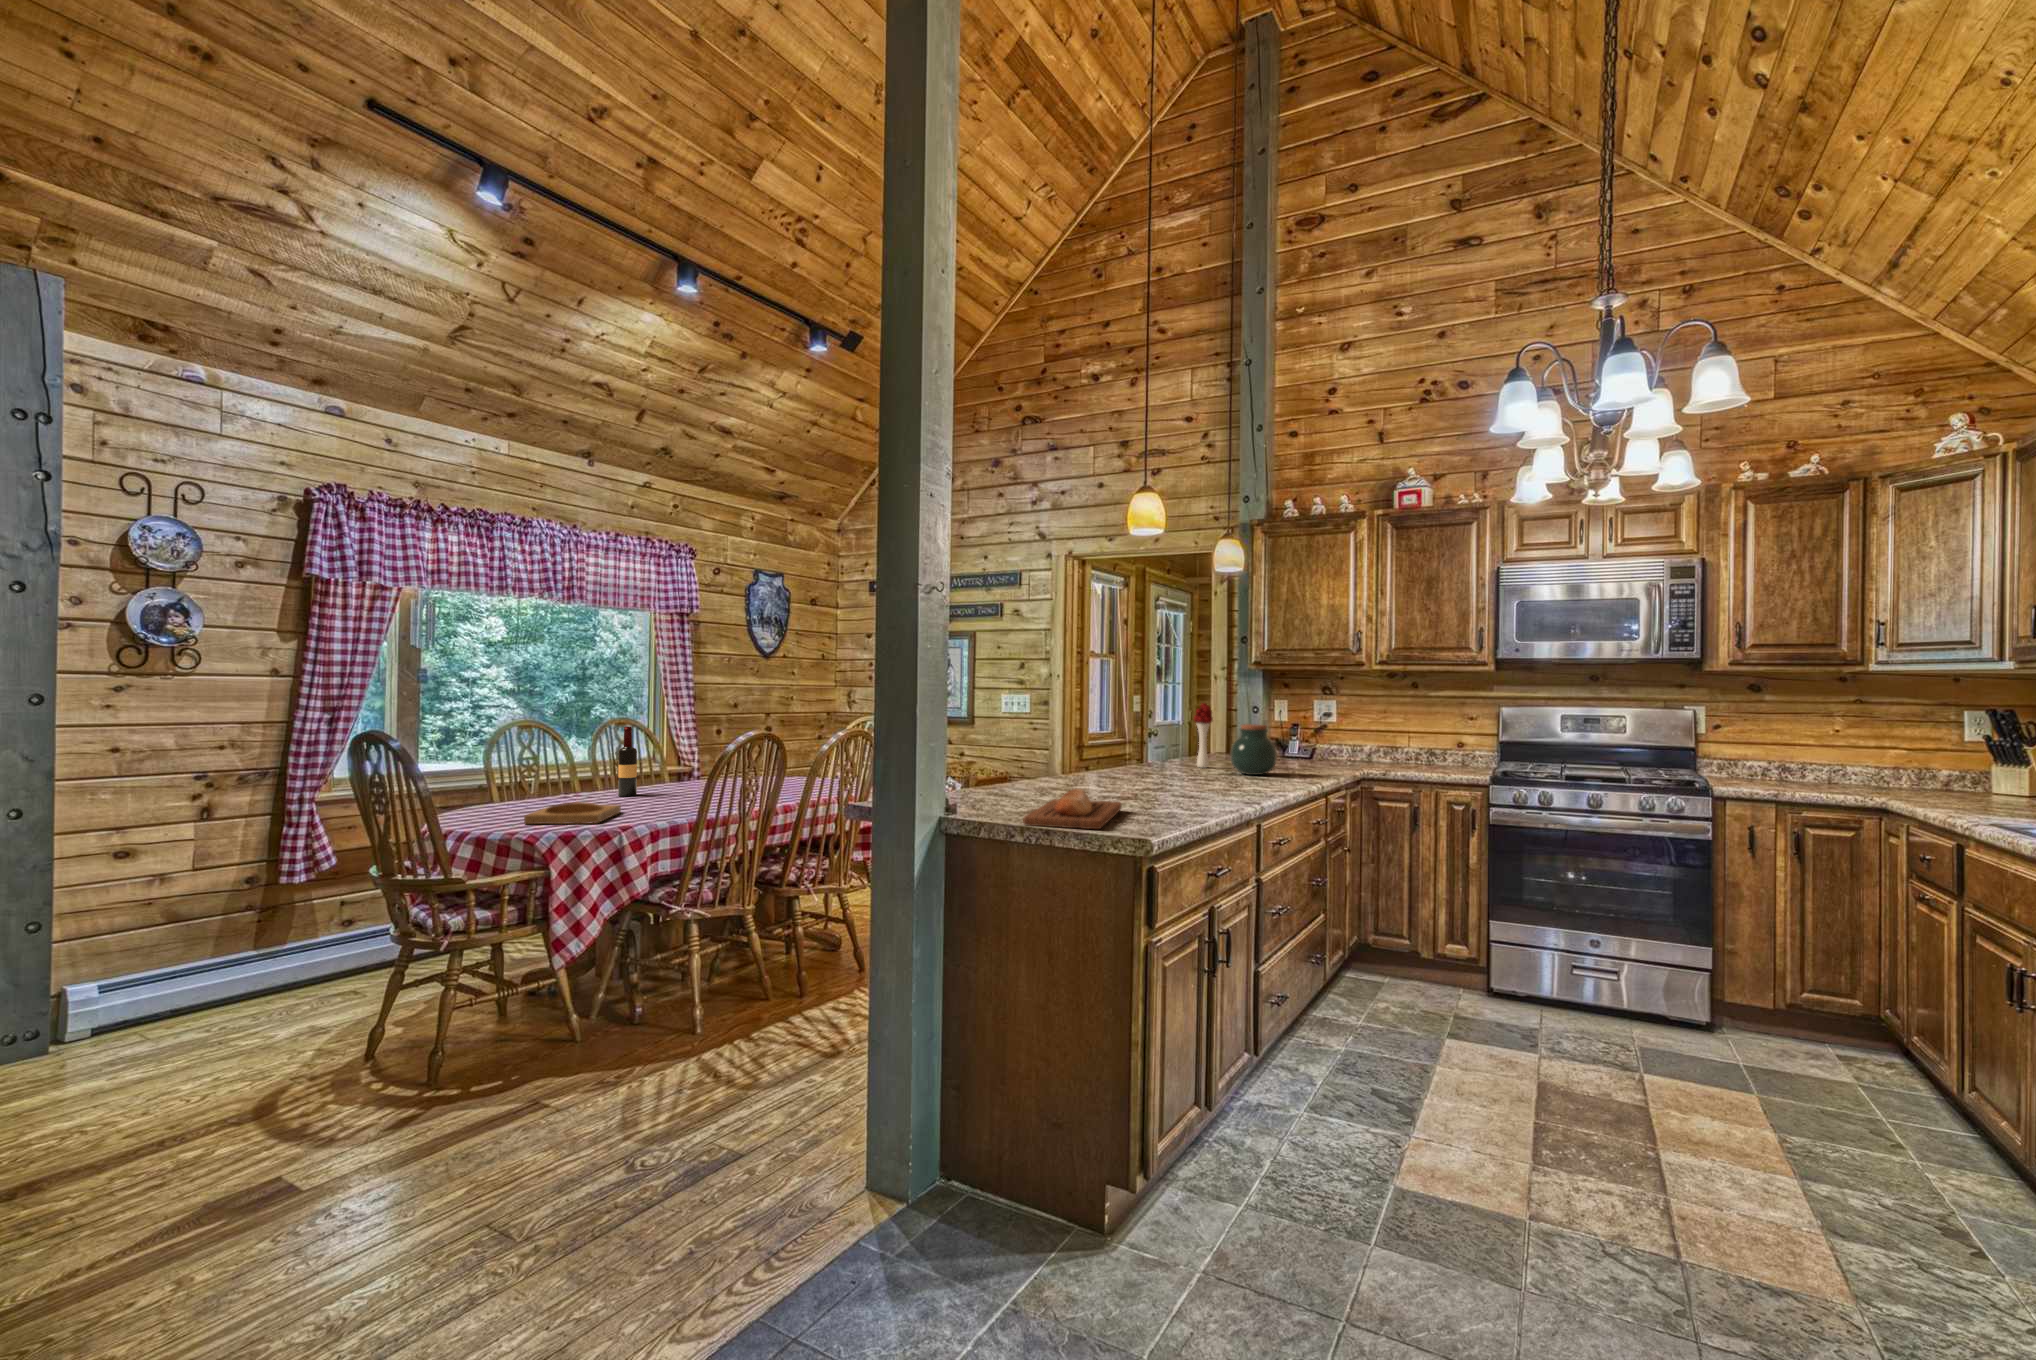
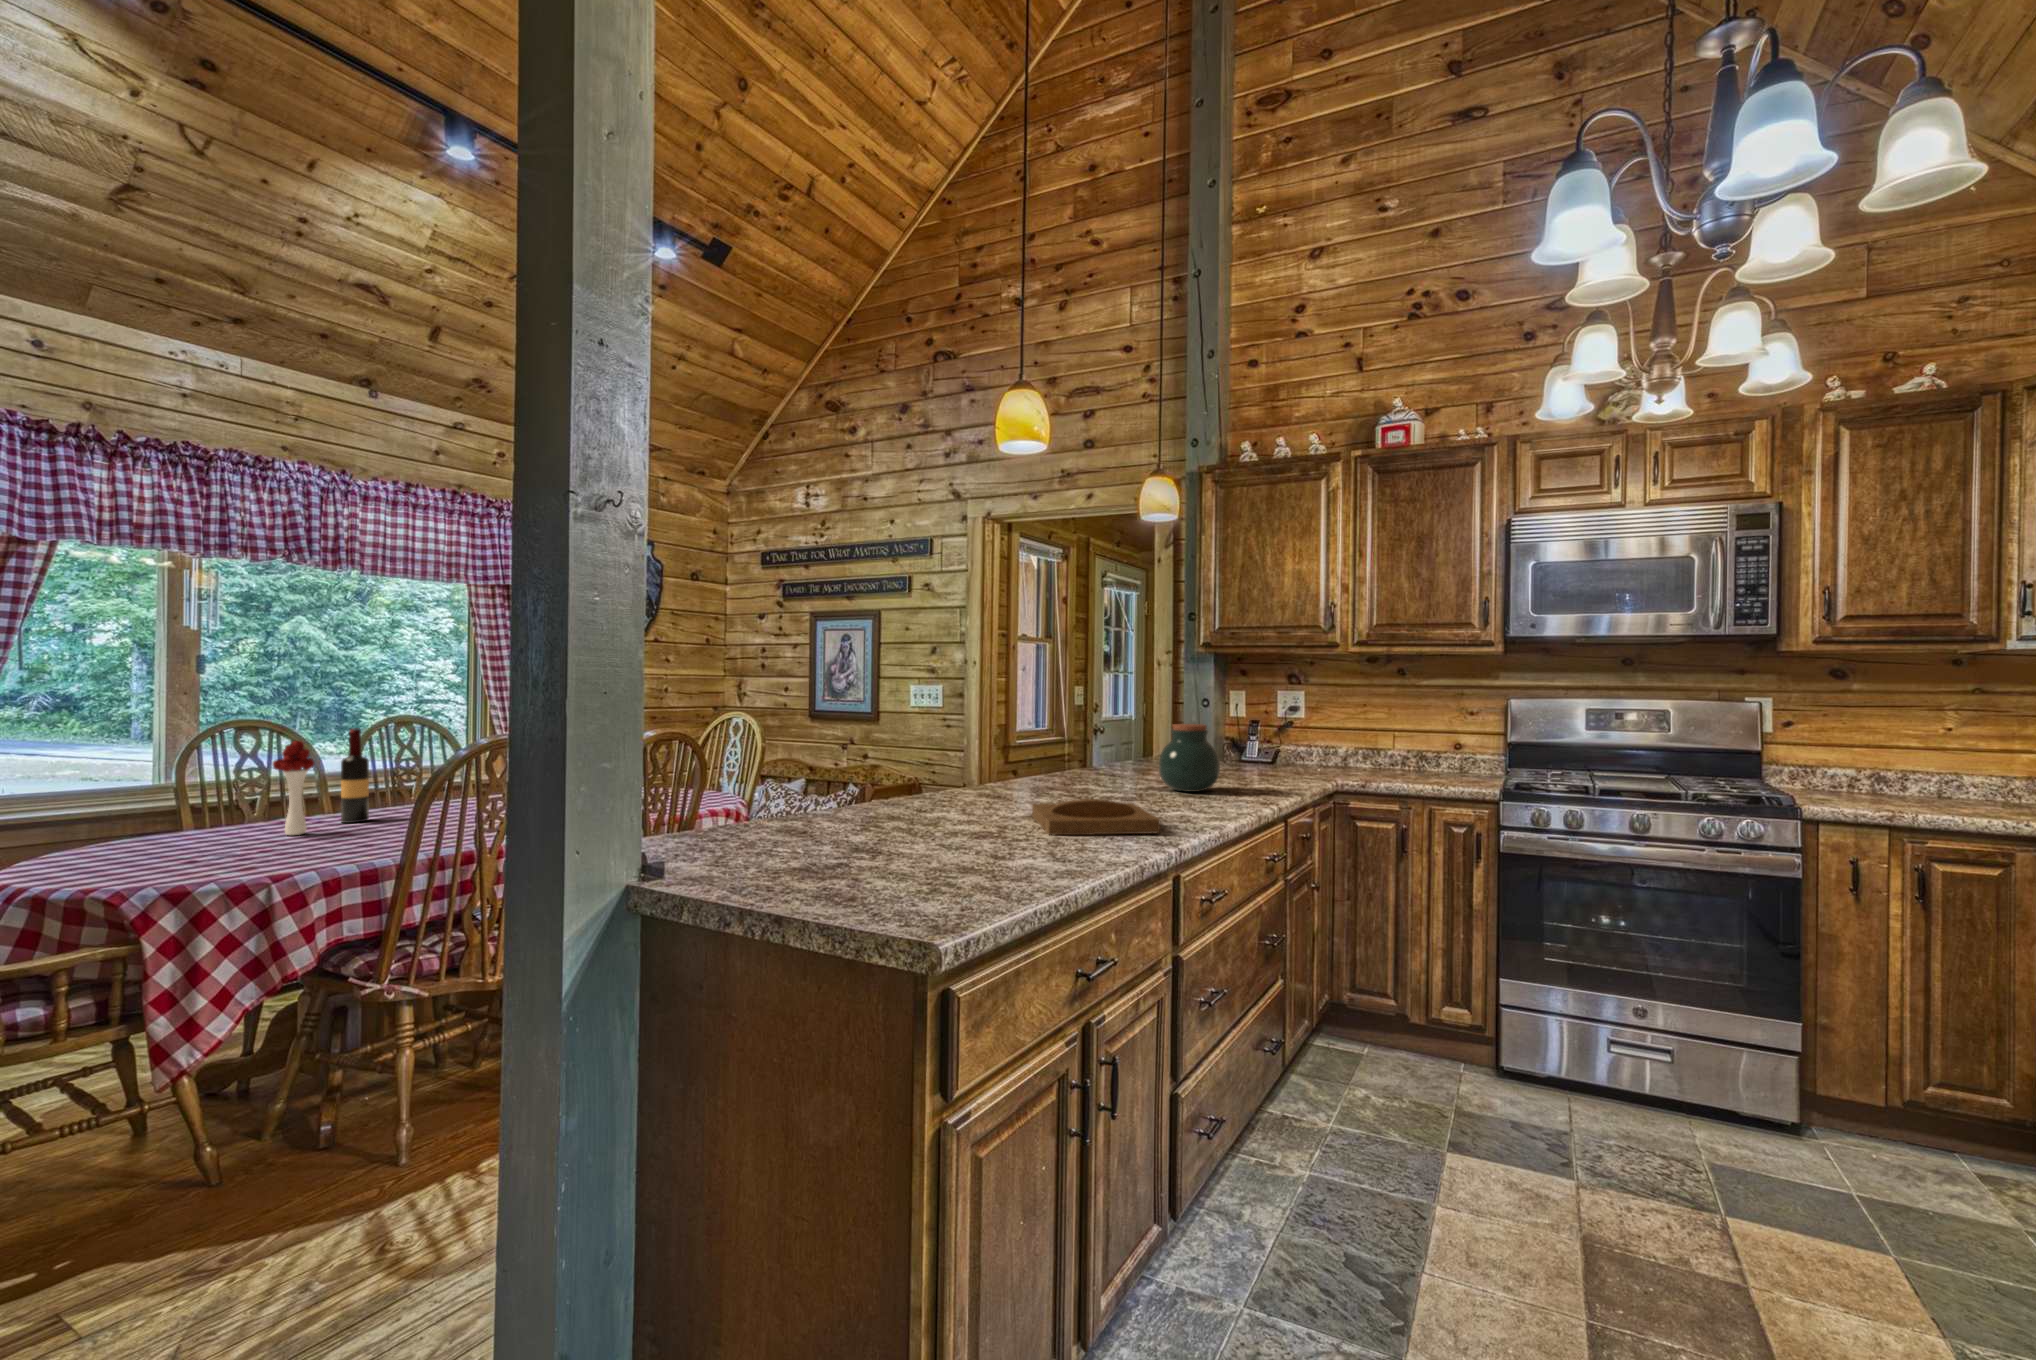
flower bouquet: present [1194,703,1213,768] -> present [273,741,315,835]
bread loaf: present [1023,789,1122,829] -> none [756,830,952,909]
tray: present [524,802,621,824] -> present [1032,799,1160,835]

